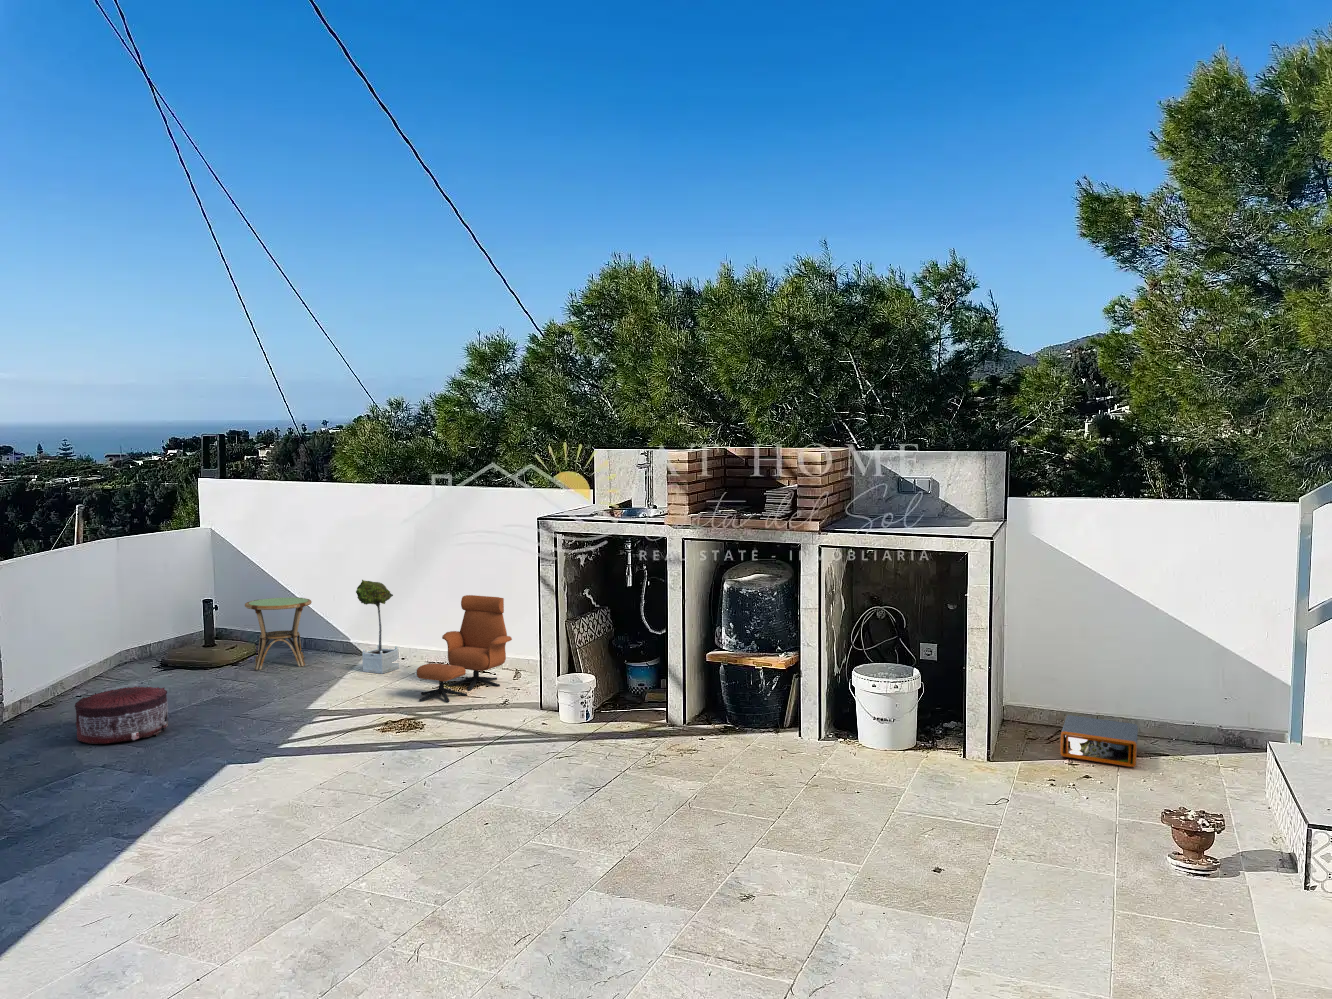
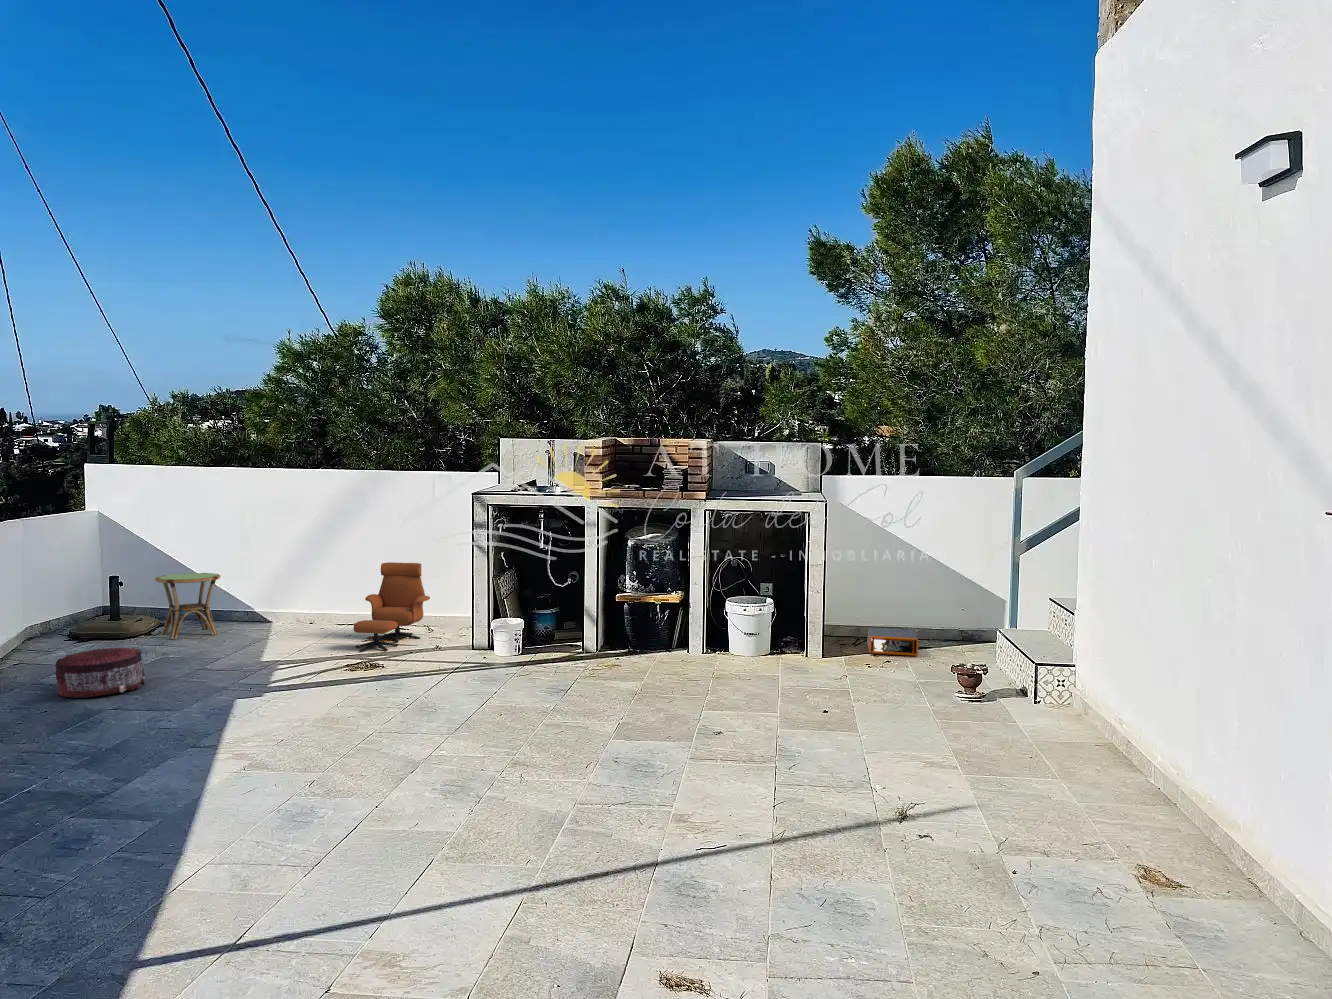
potted tree: present [356,580,399,674] -> none [273,553,313,636]

